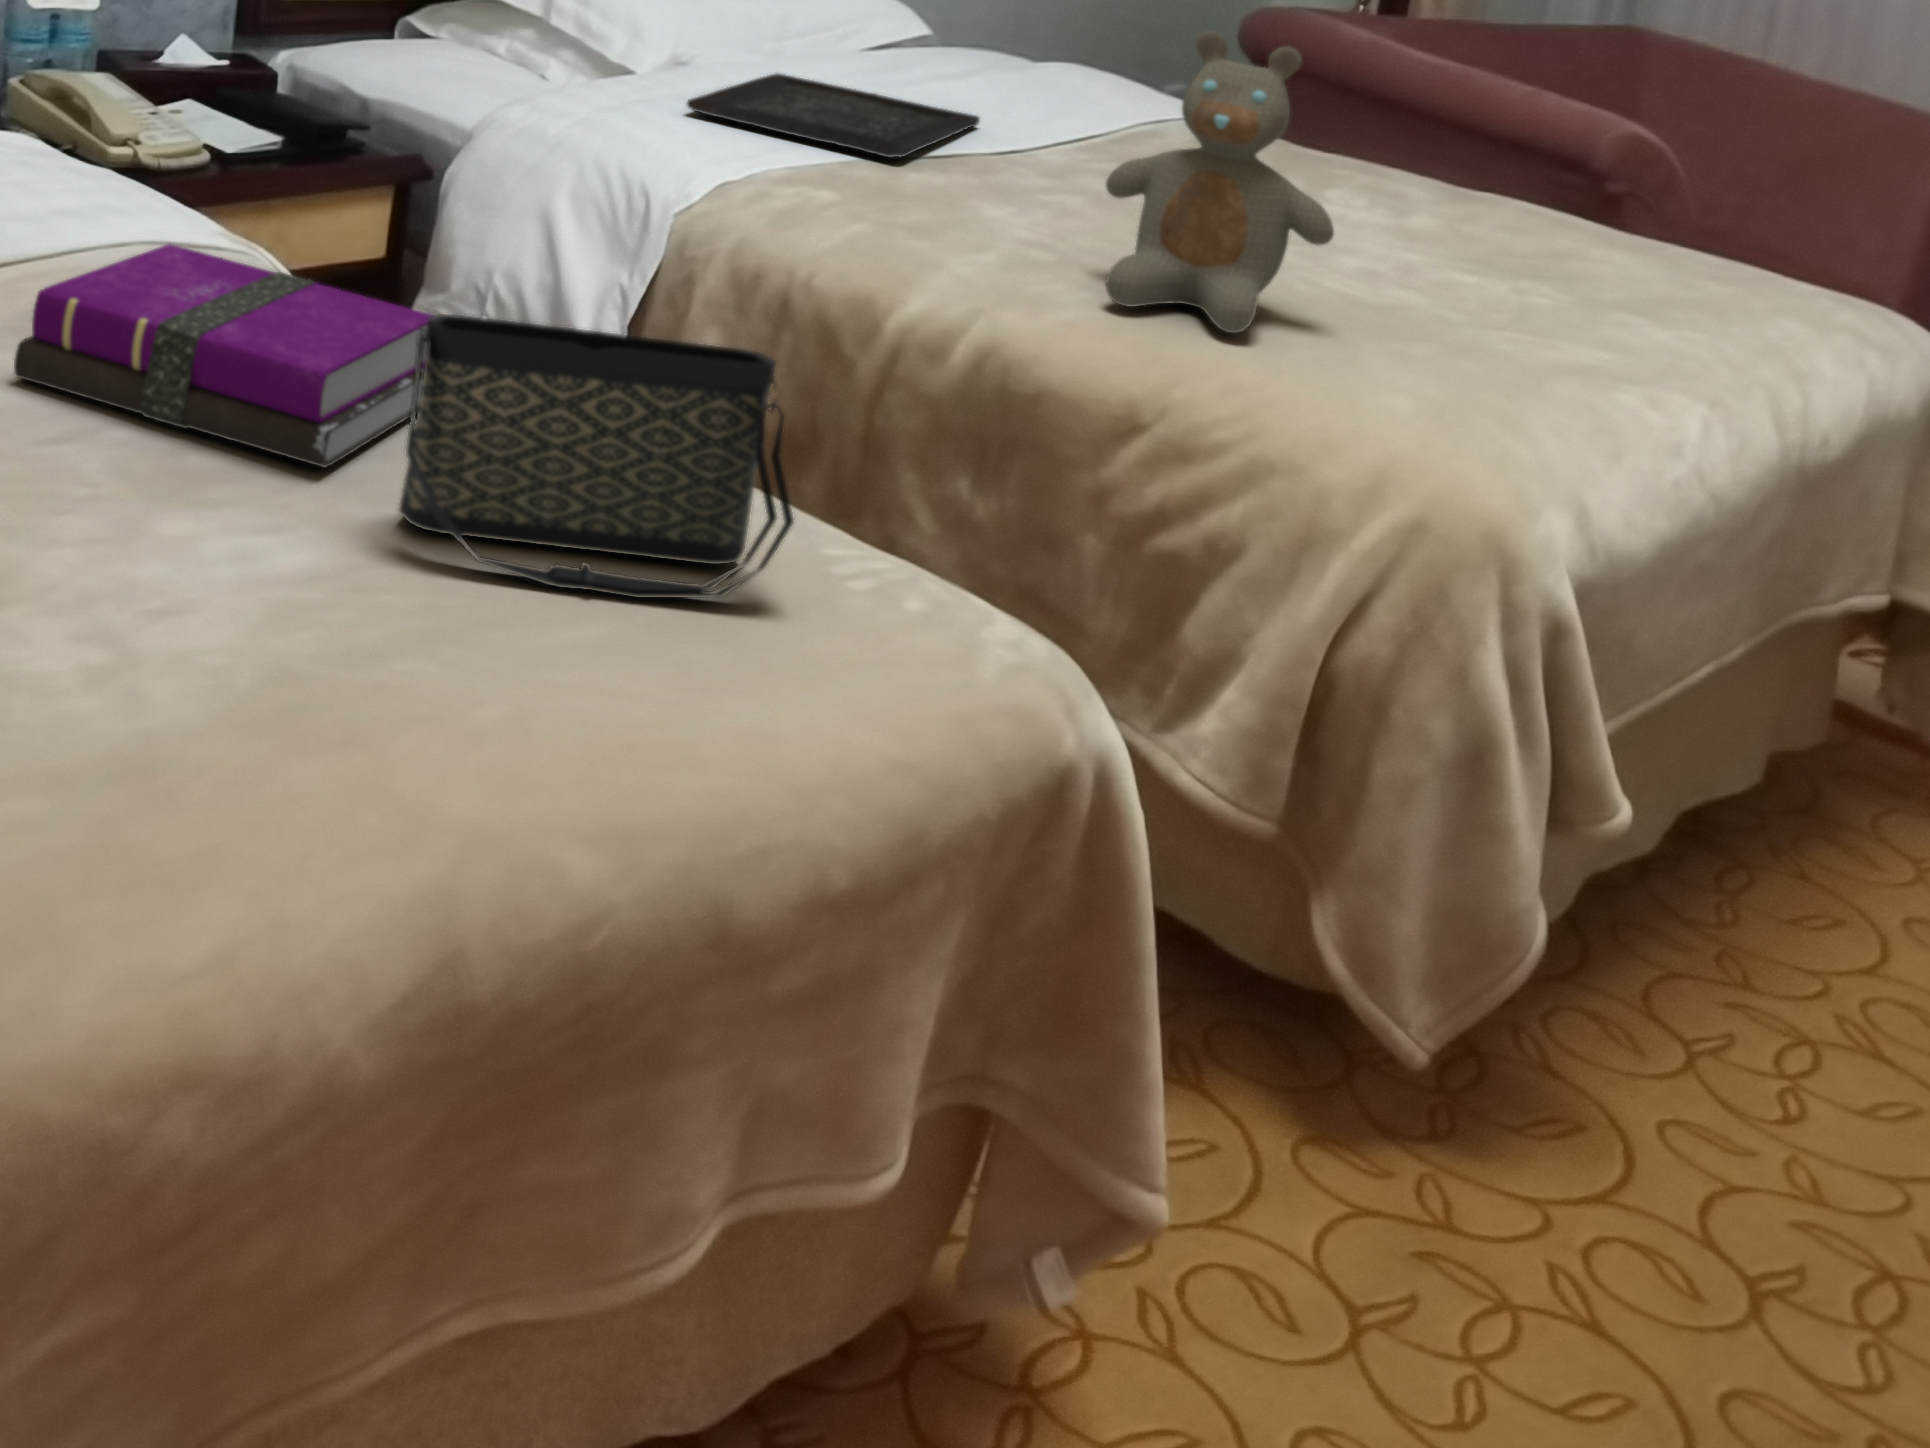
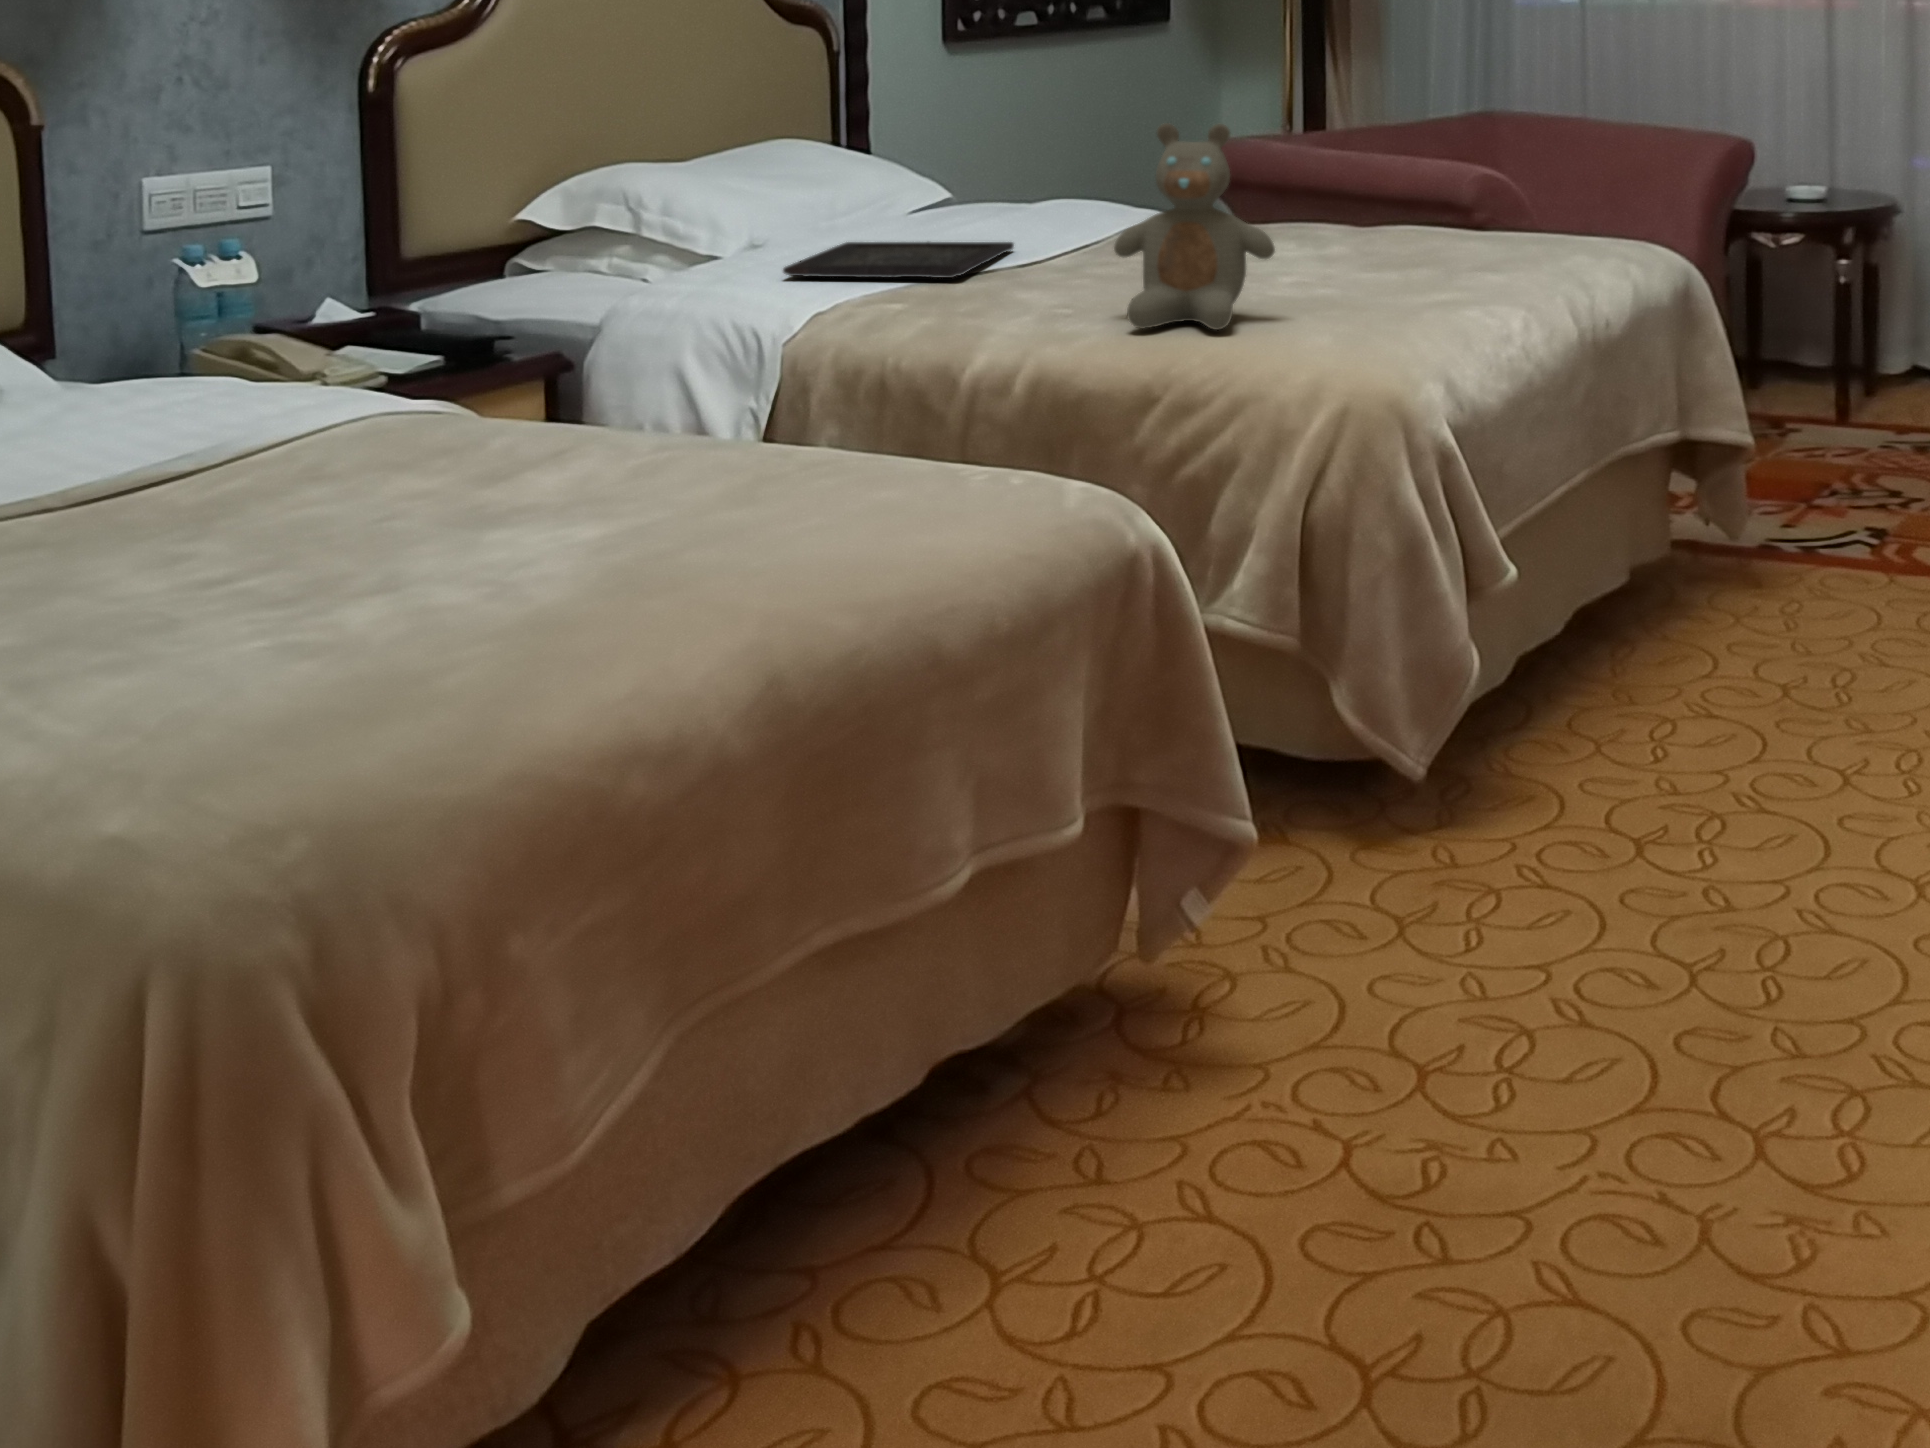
notebook: present [14,244,434,468] -> none [343,391,672,498]
handbag: present [399,314,794,598] -> none [665,346,950,522]

